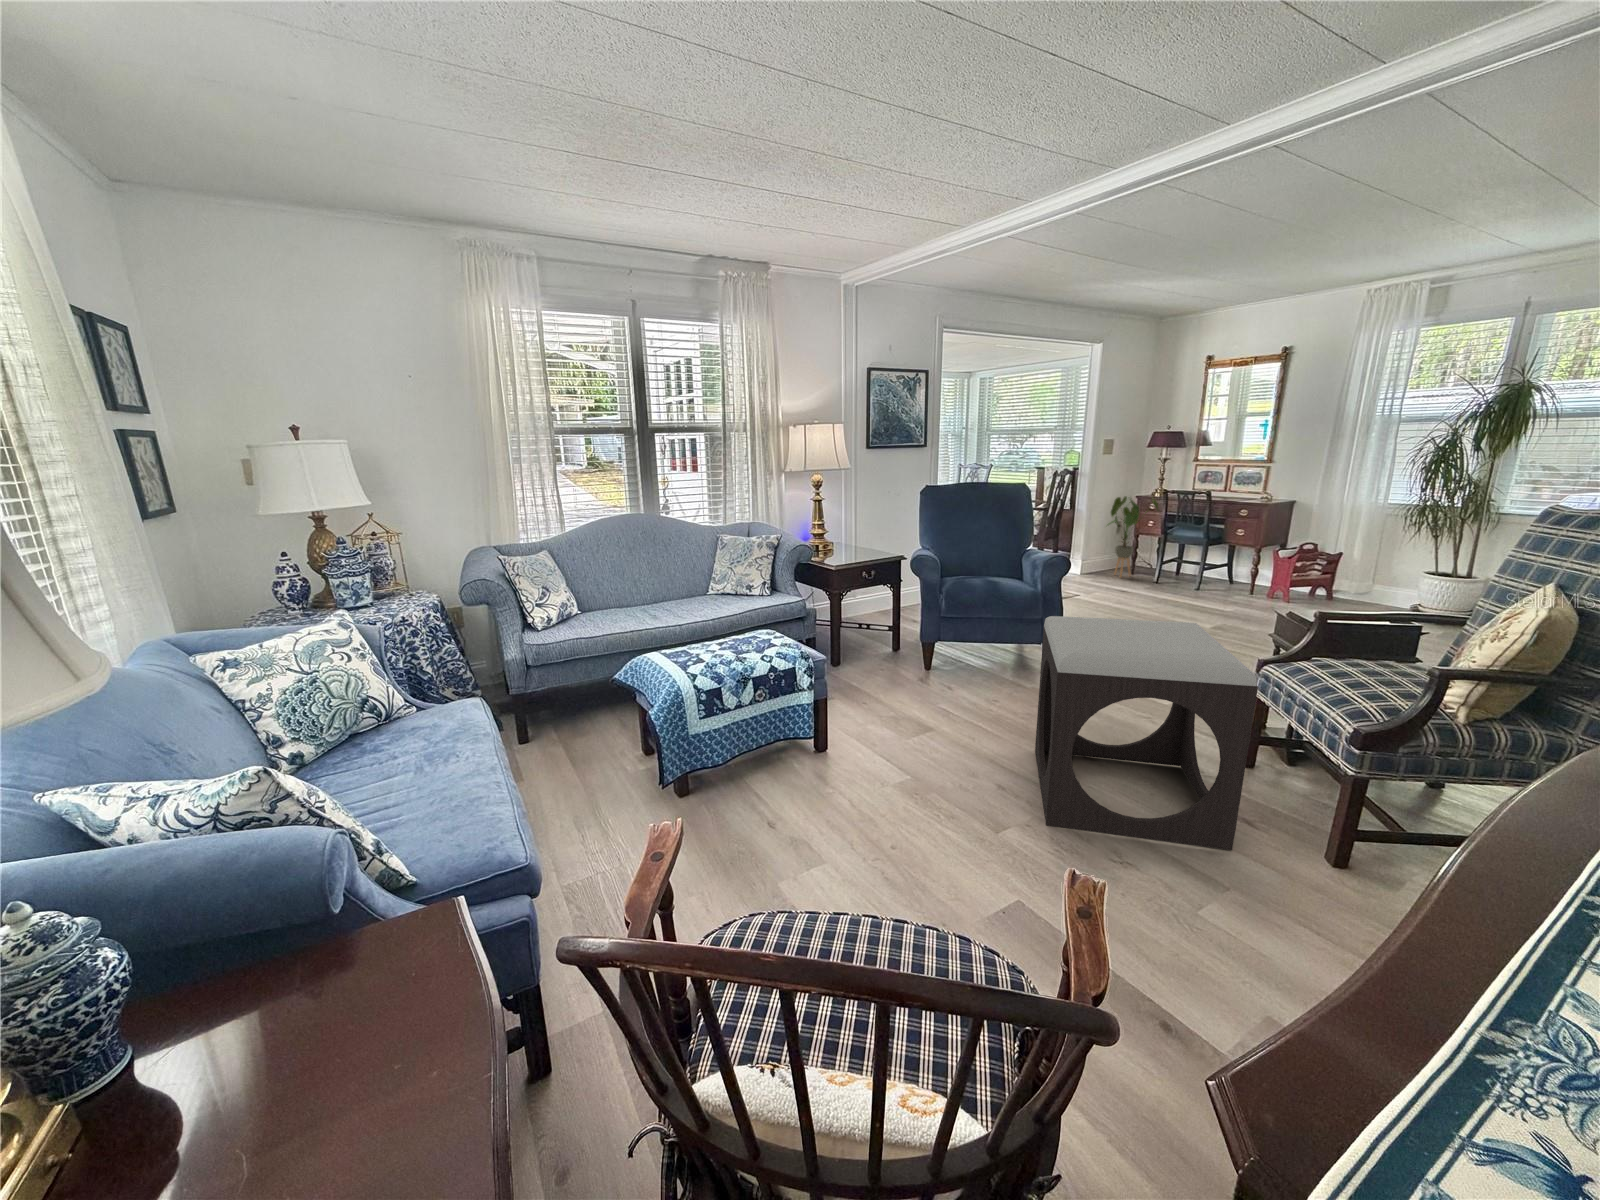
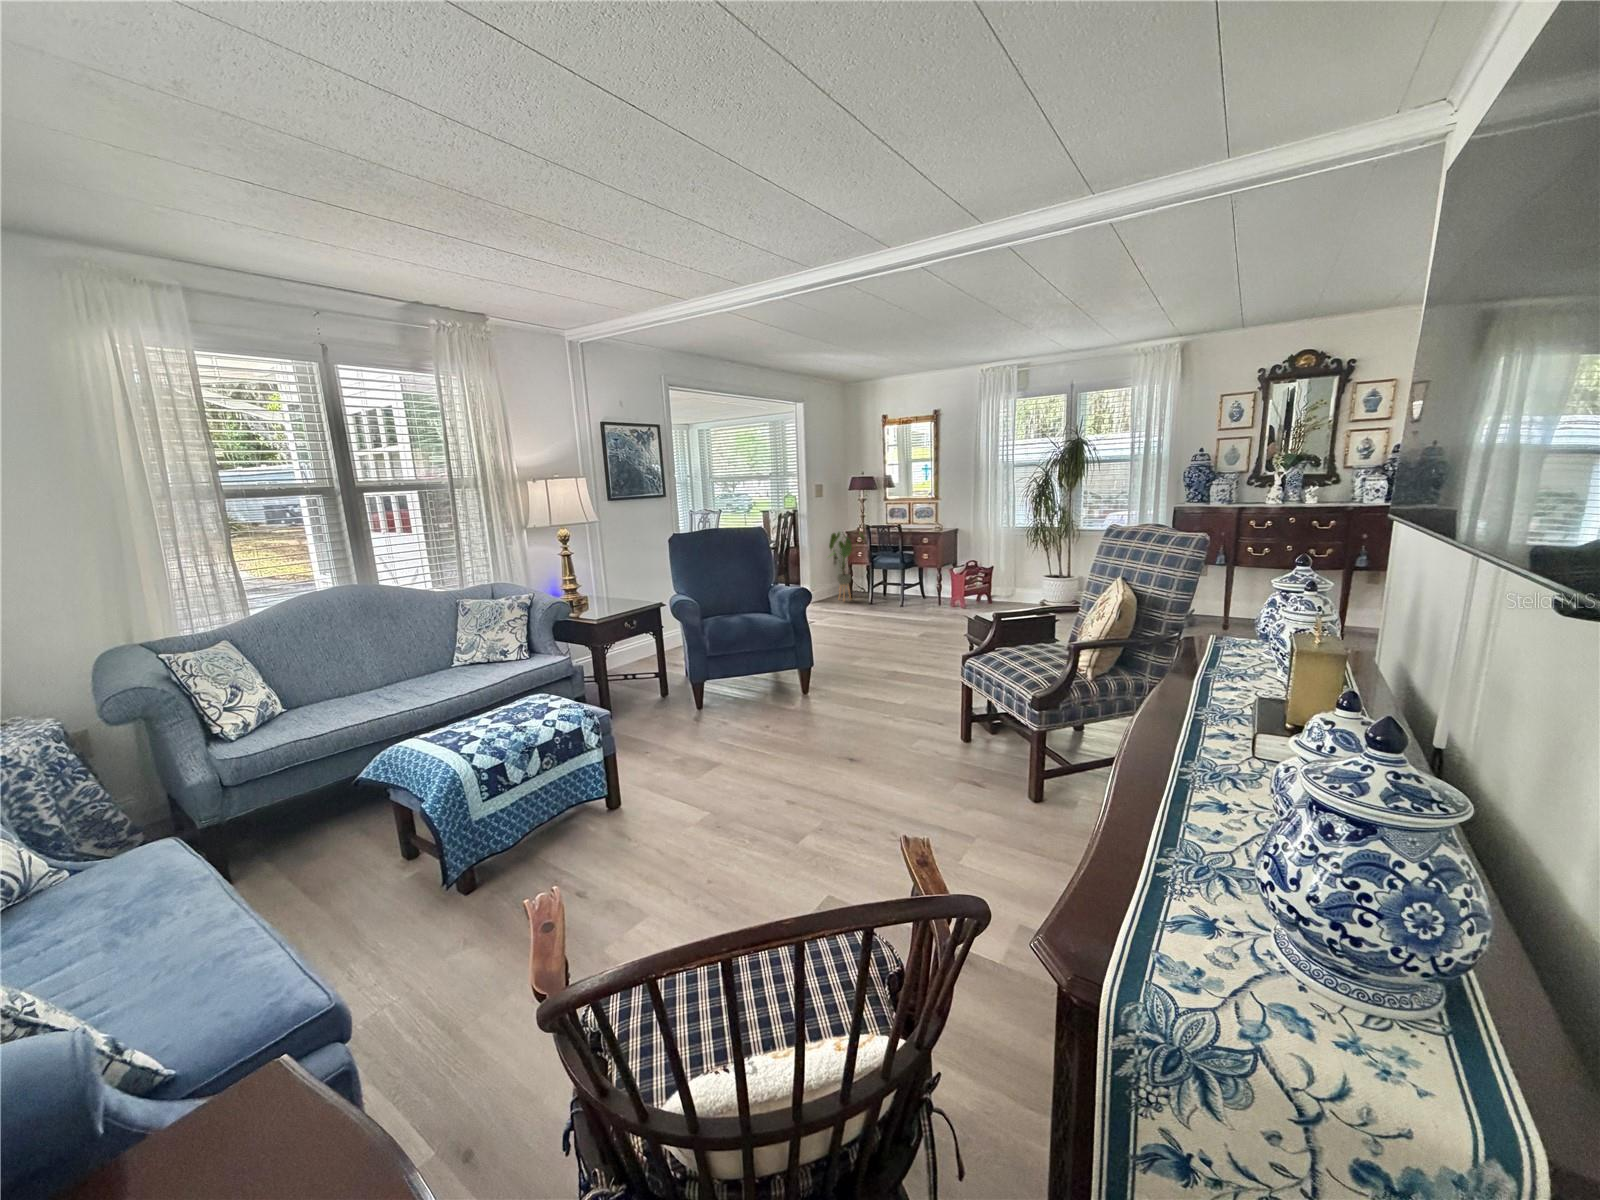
footstool: present [1035,616,1258,850] -> none [806,633,971,826]

